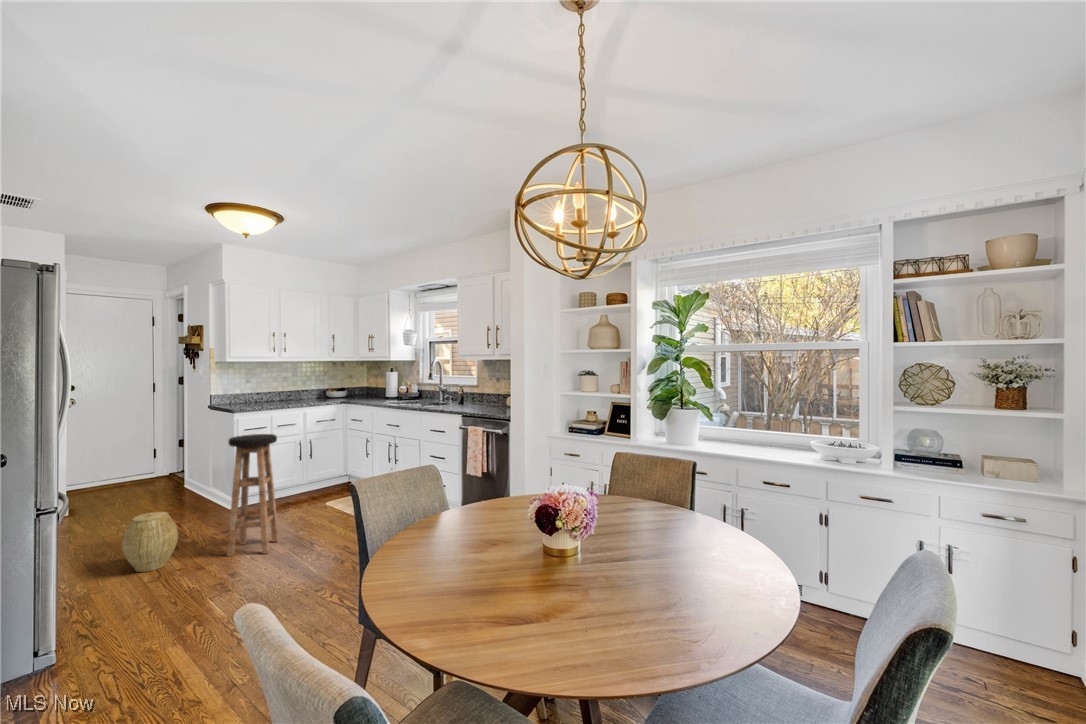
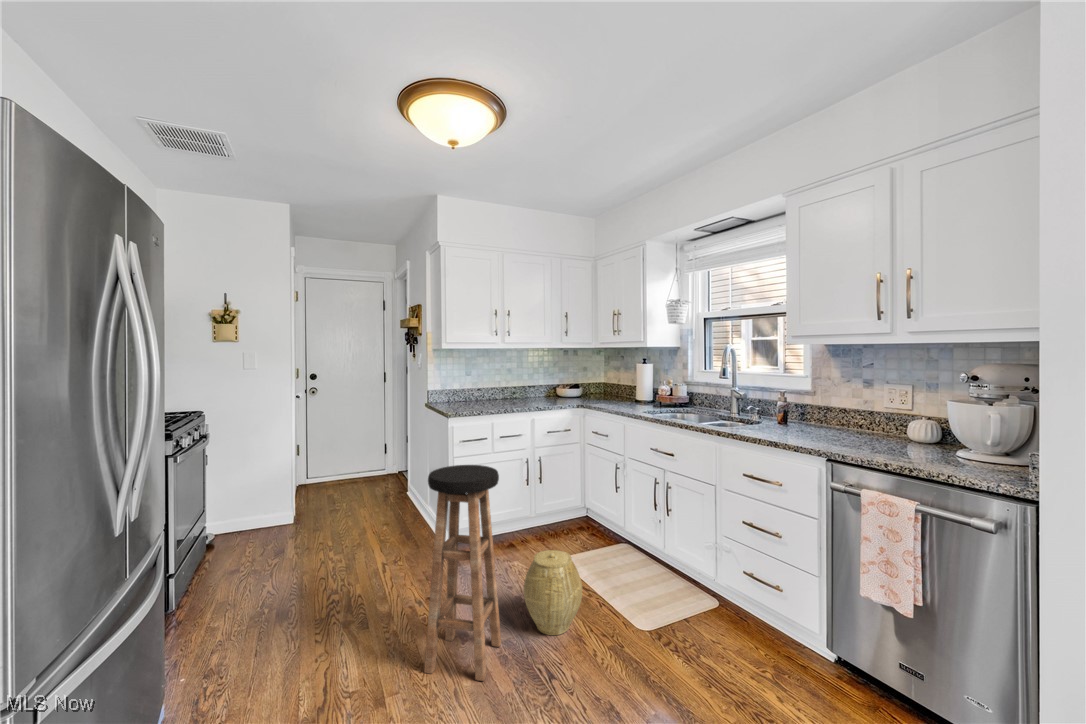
woven basket: present [122,512,178,572] -> present [524,550,582,635]

